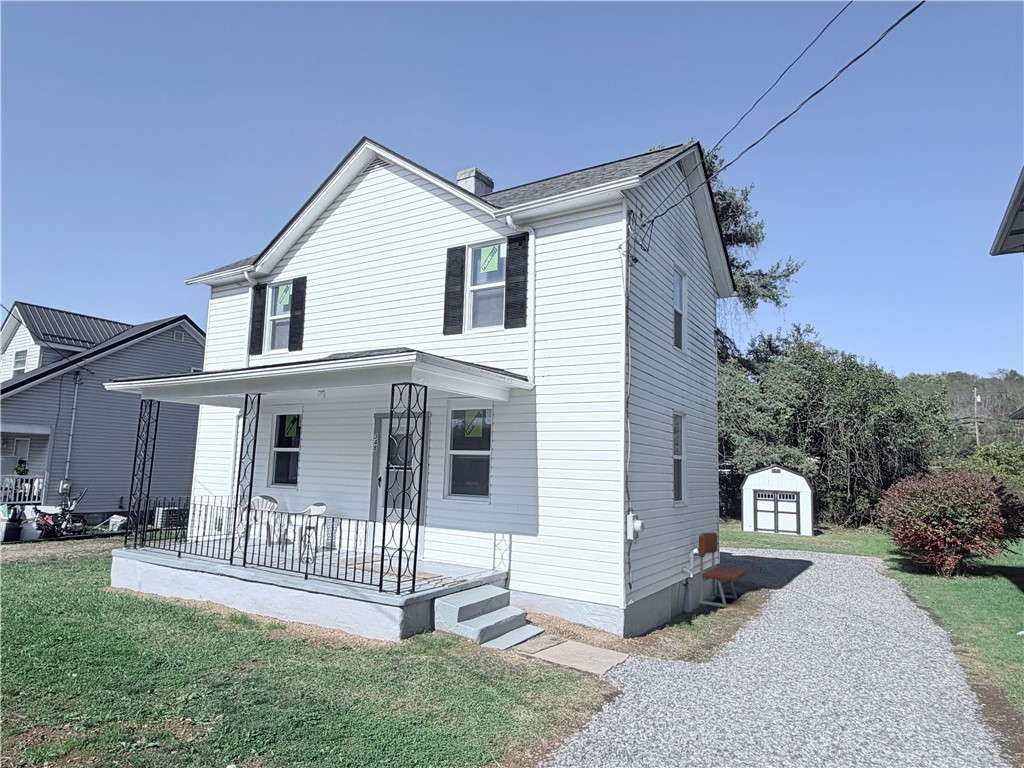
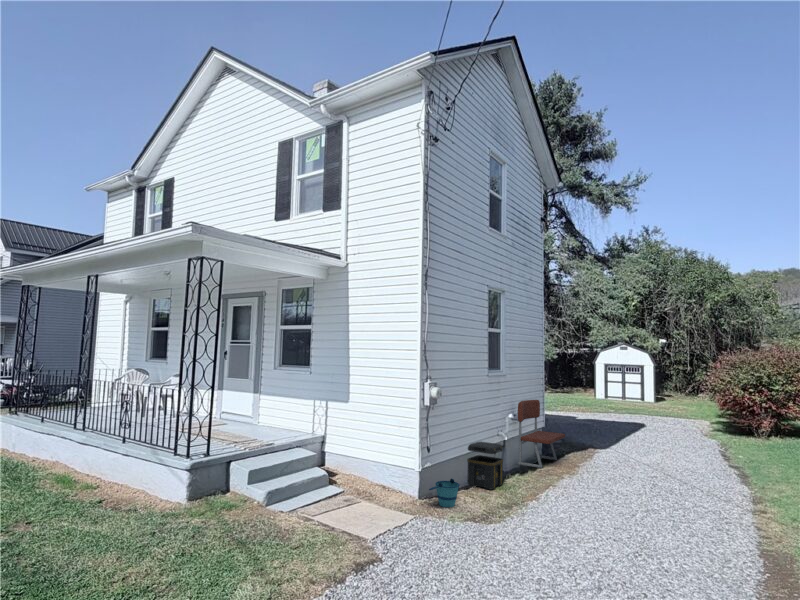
toolbox: none [660,578,697,630] -> present [467,442,503,490]
bucket: none [632,617,665,647] -> present [429,478,460,507]

